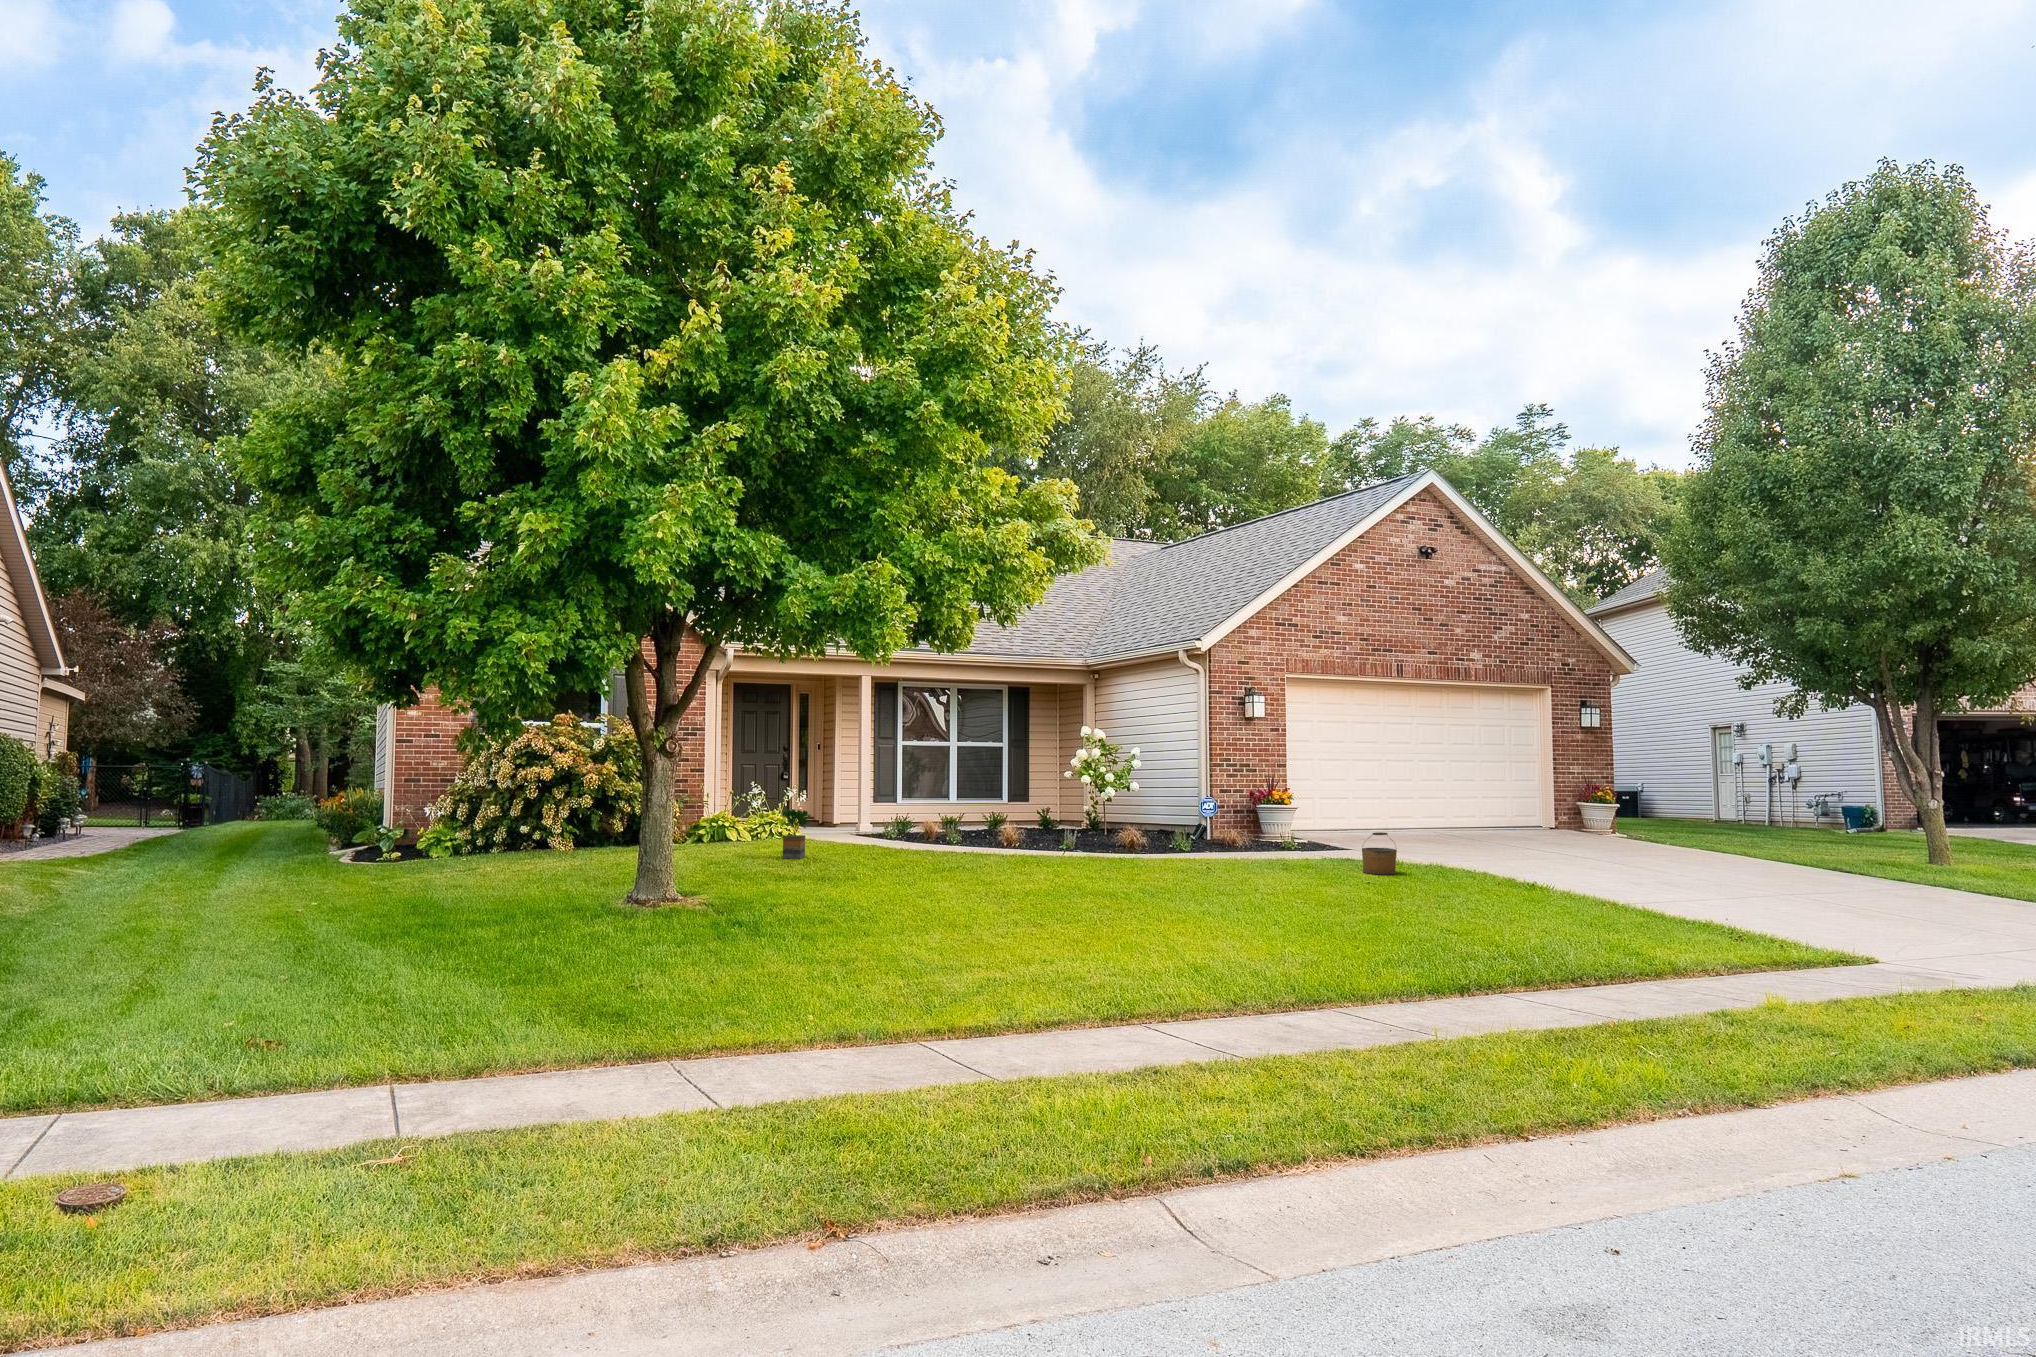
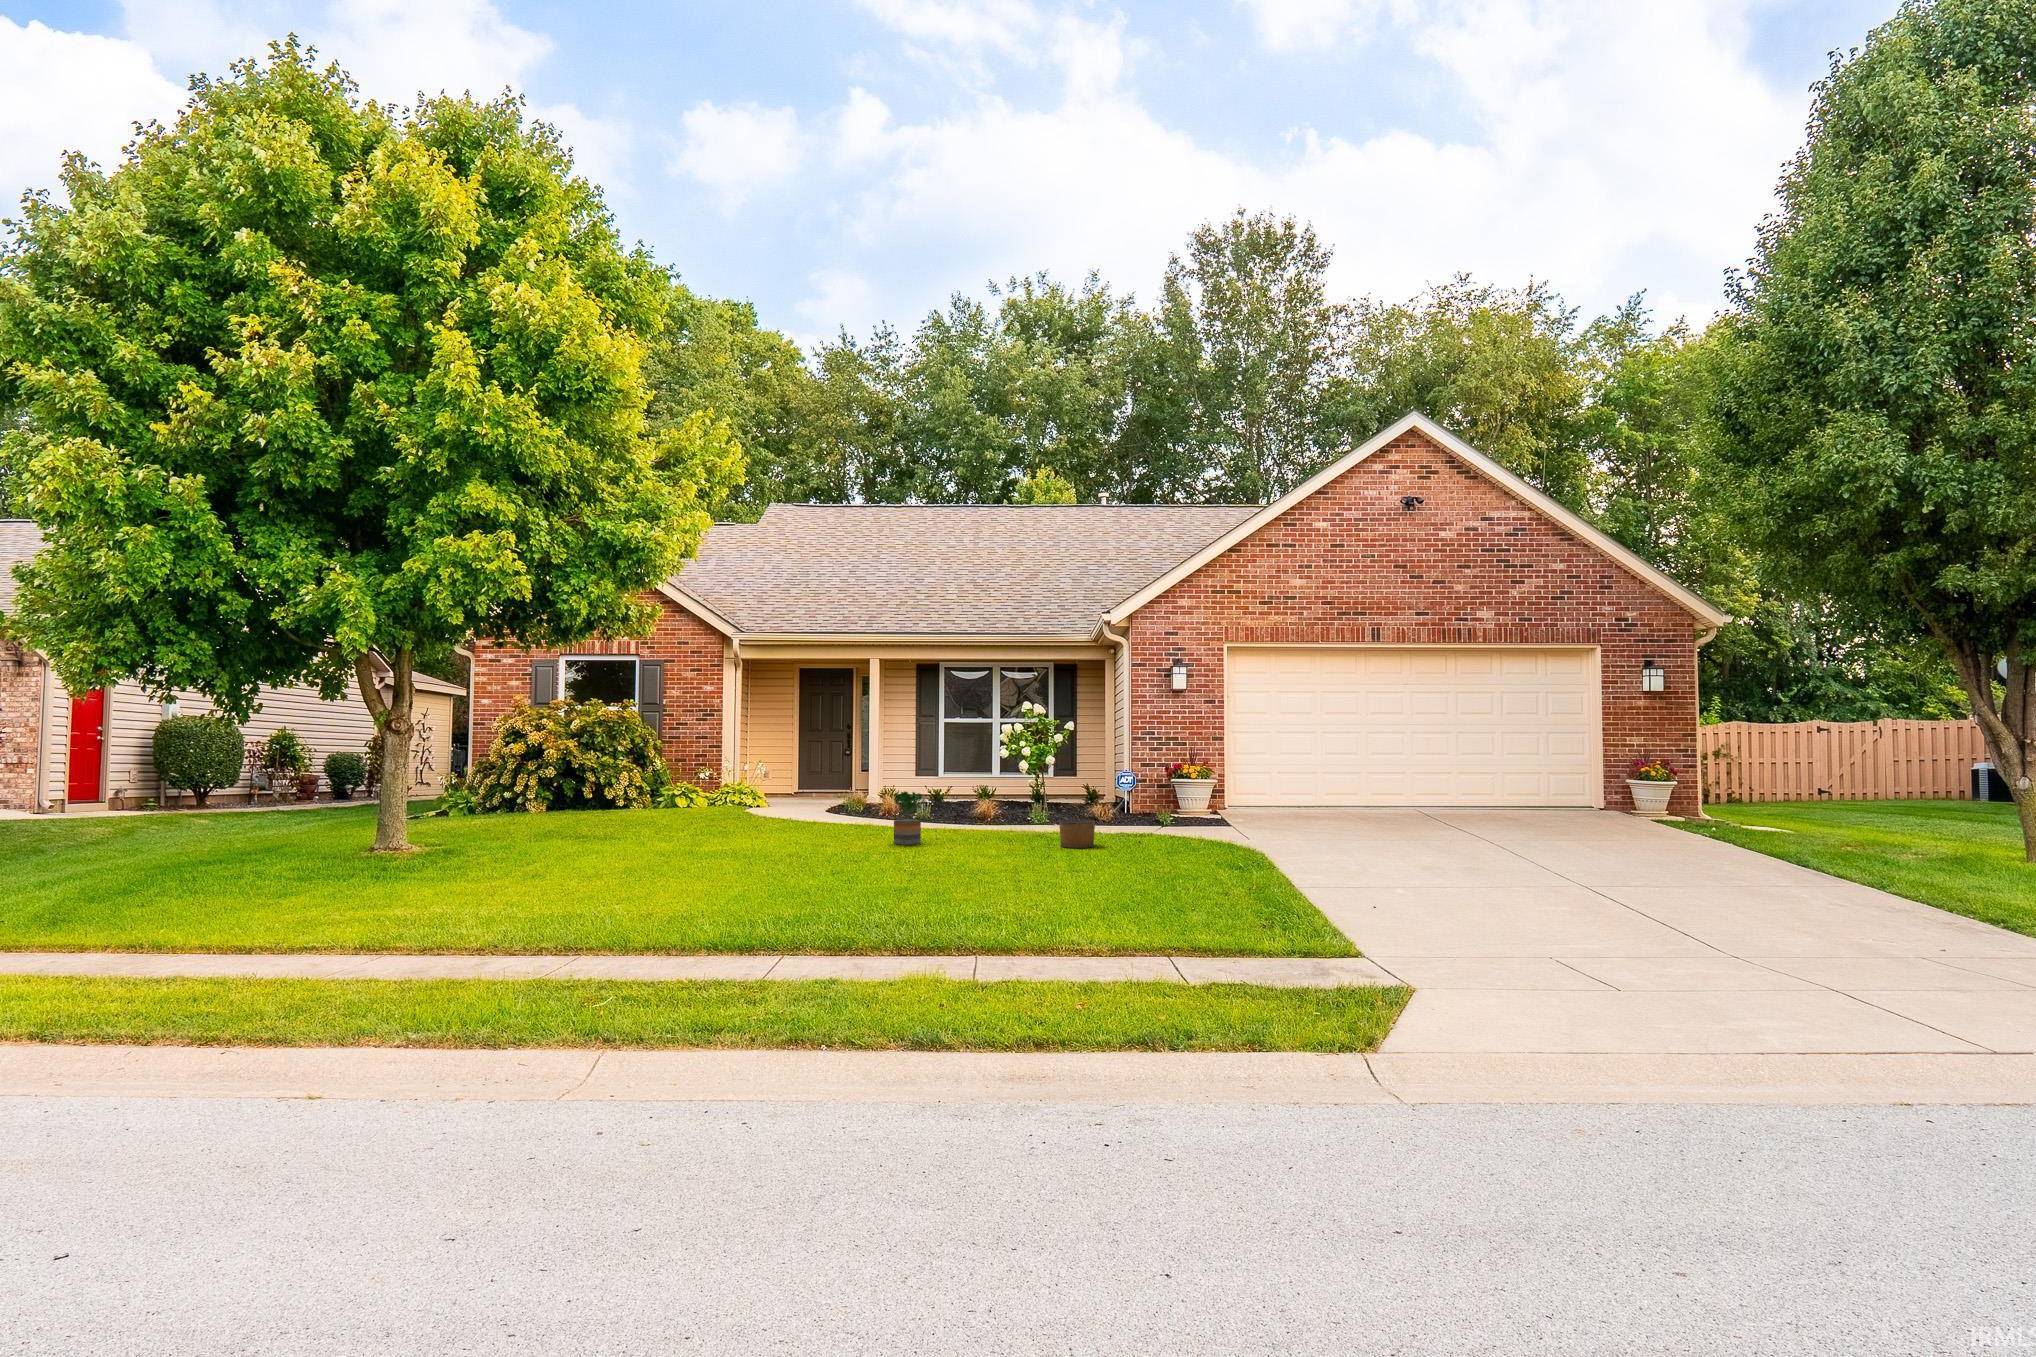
potted tree: present [781,809,811,859] -> present [894,791,925,845]

